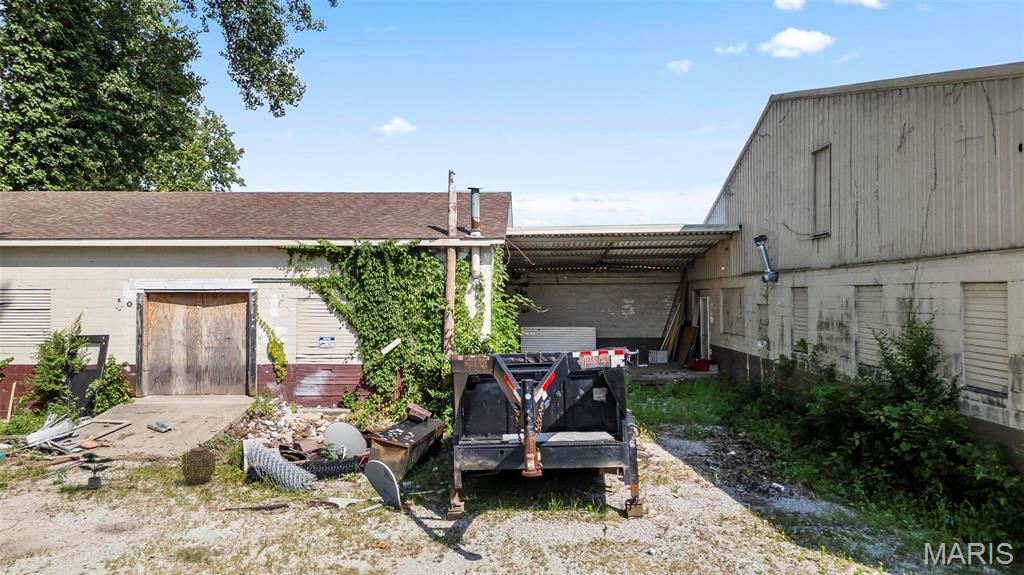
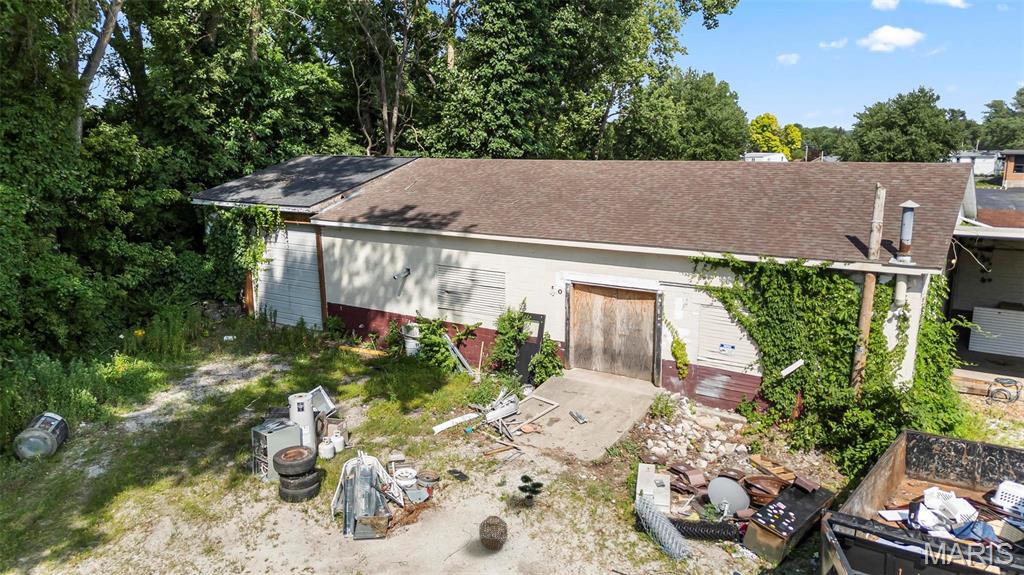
woven basket: present [182,447,215,483] -> present [479,516,507,550]

